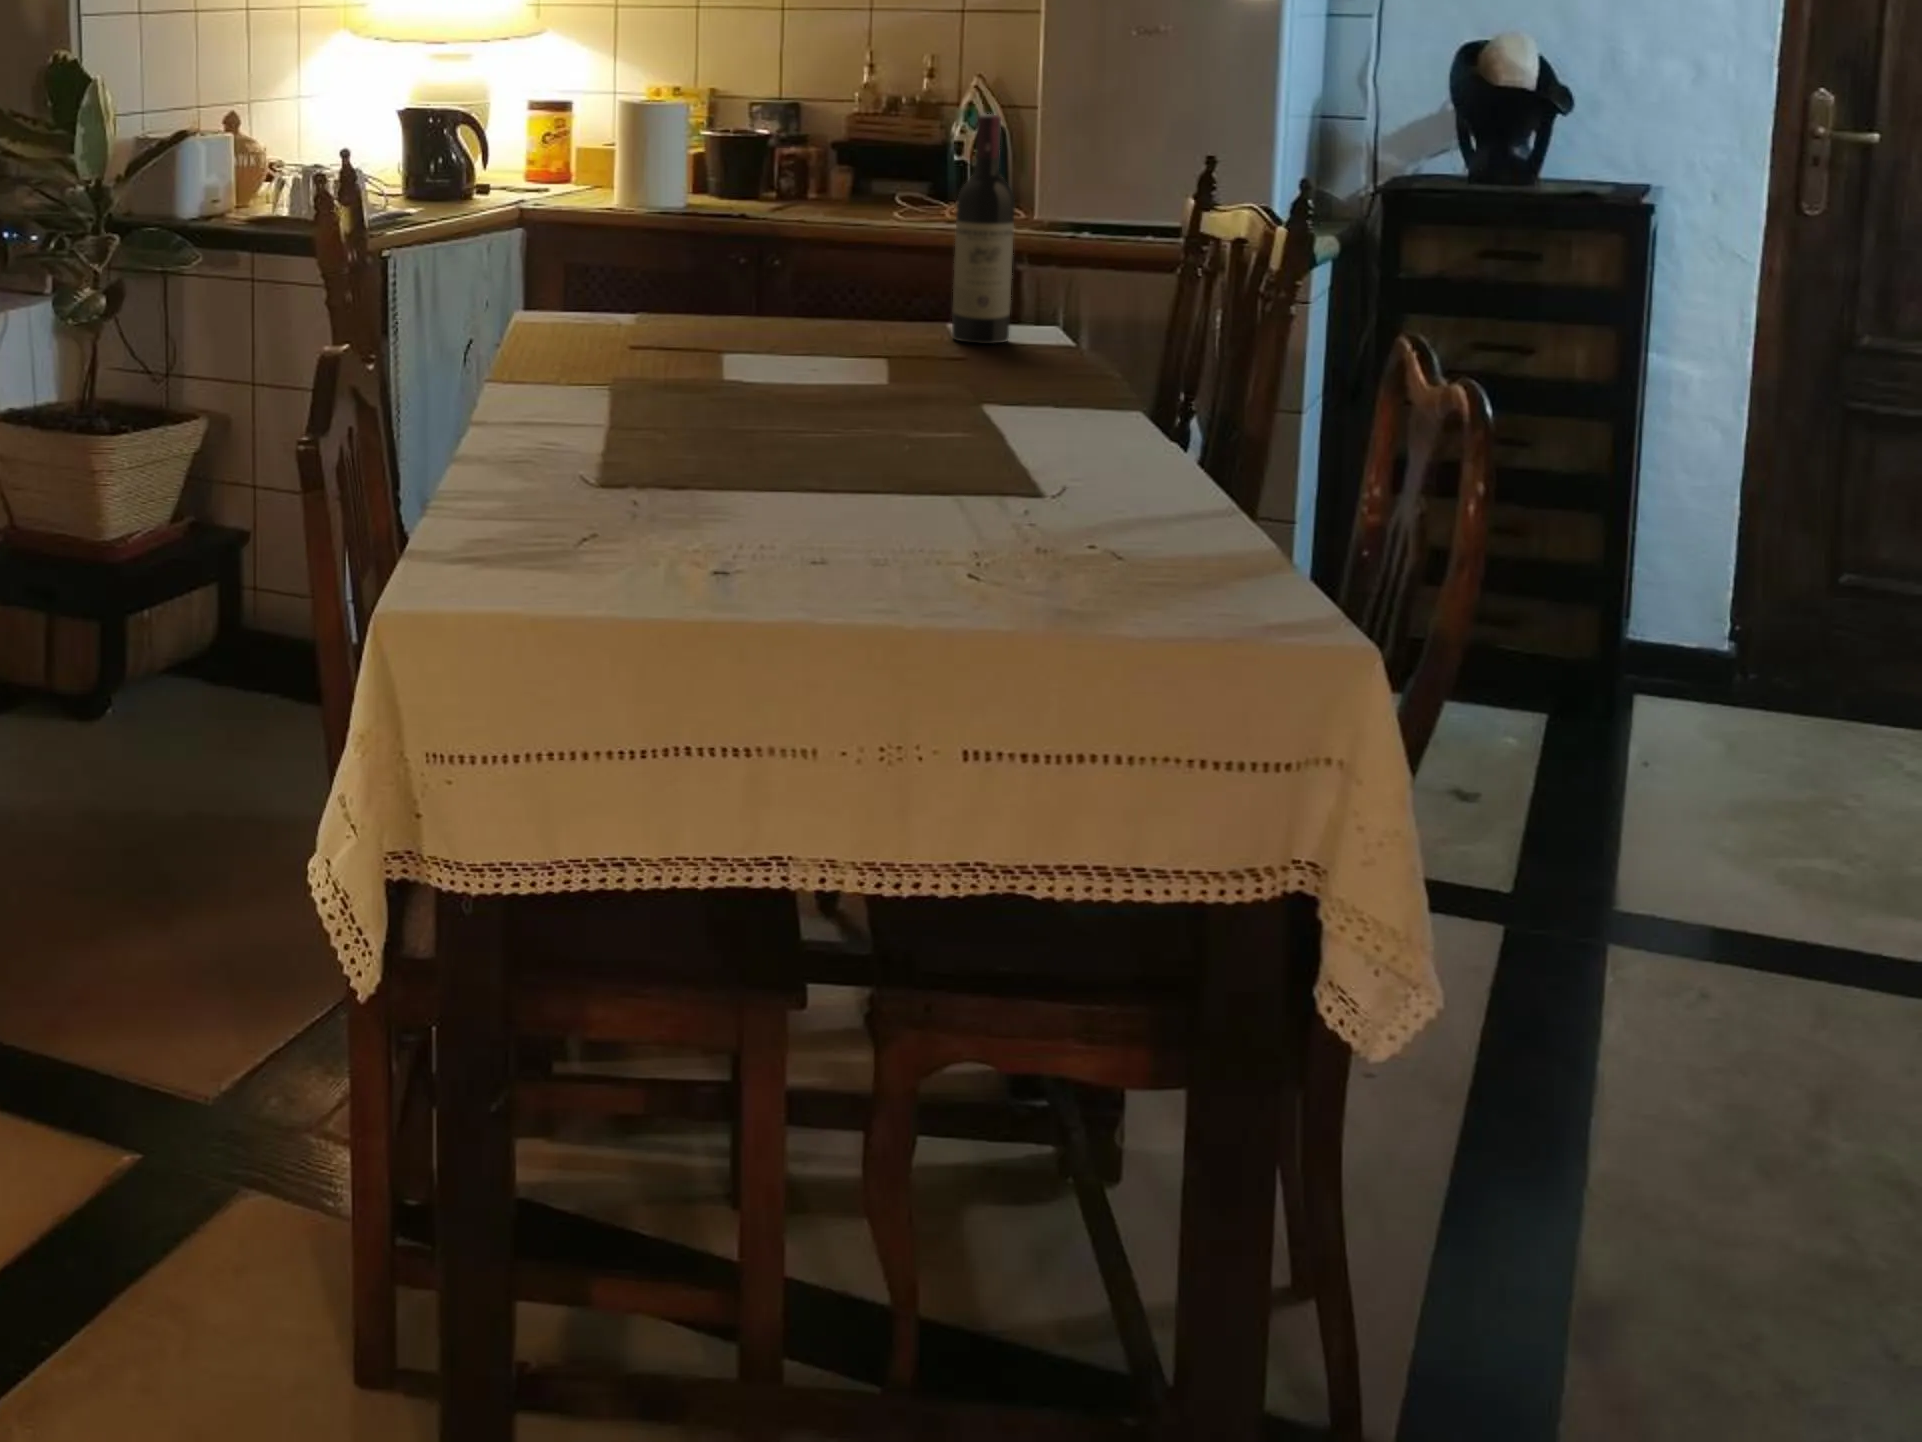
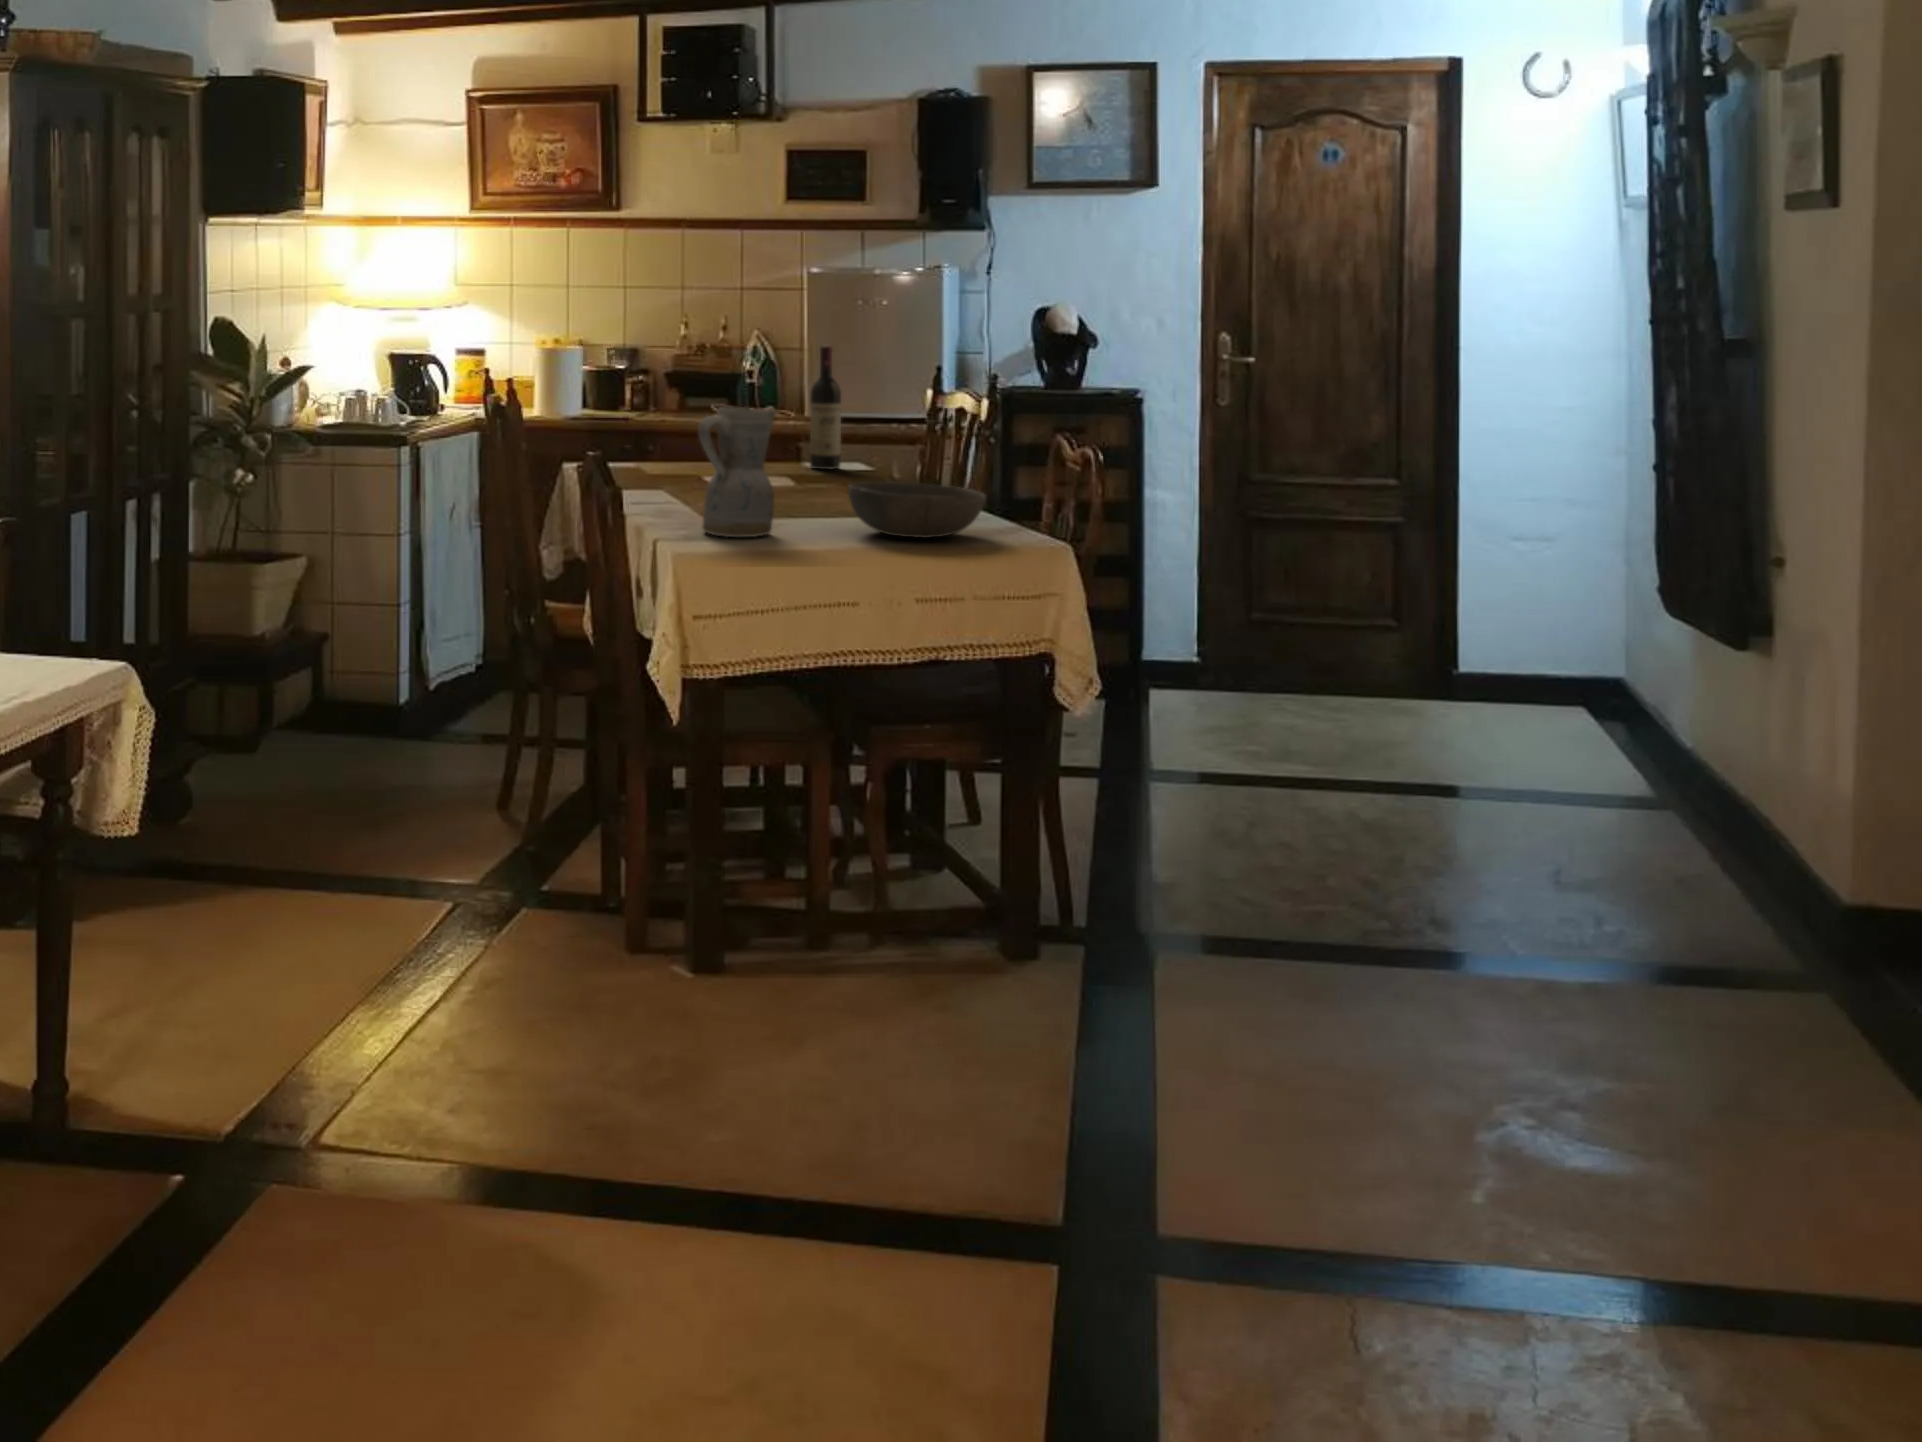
ceramic pitcher: none [527,259,713,547] -> present [698,407,776,537]
bowl: none [872,426,1190,571] -> present [848,482,986,538]

